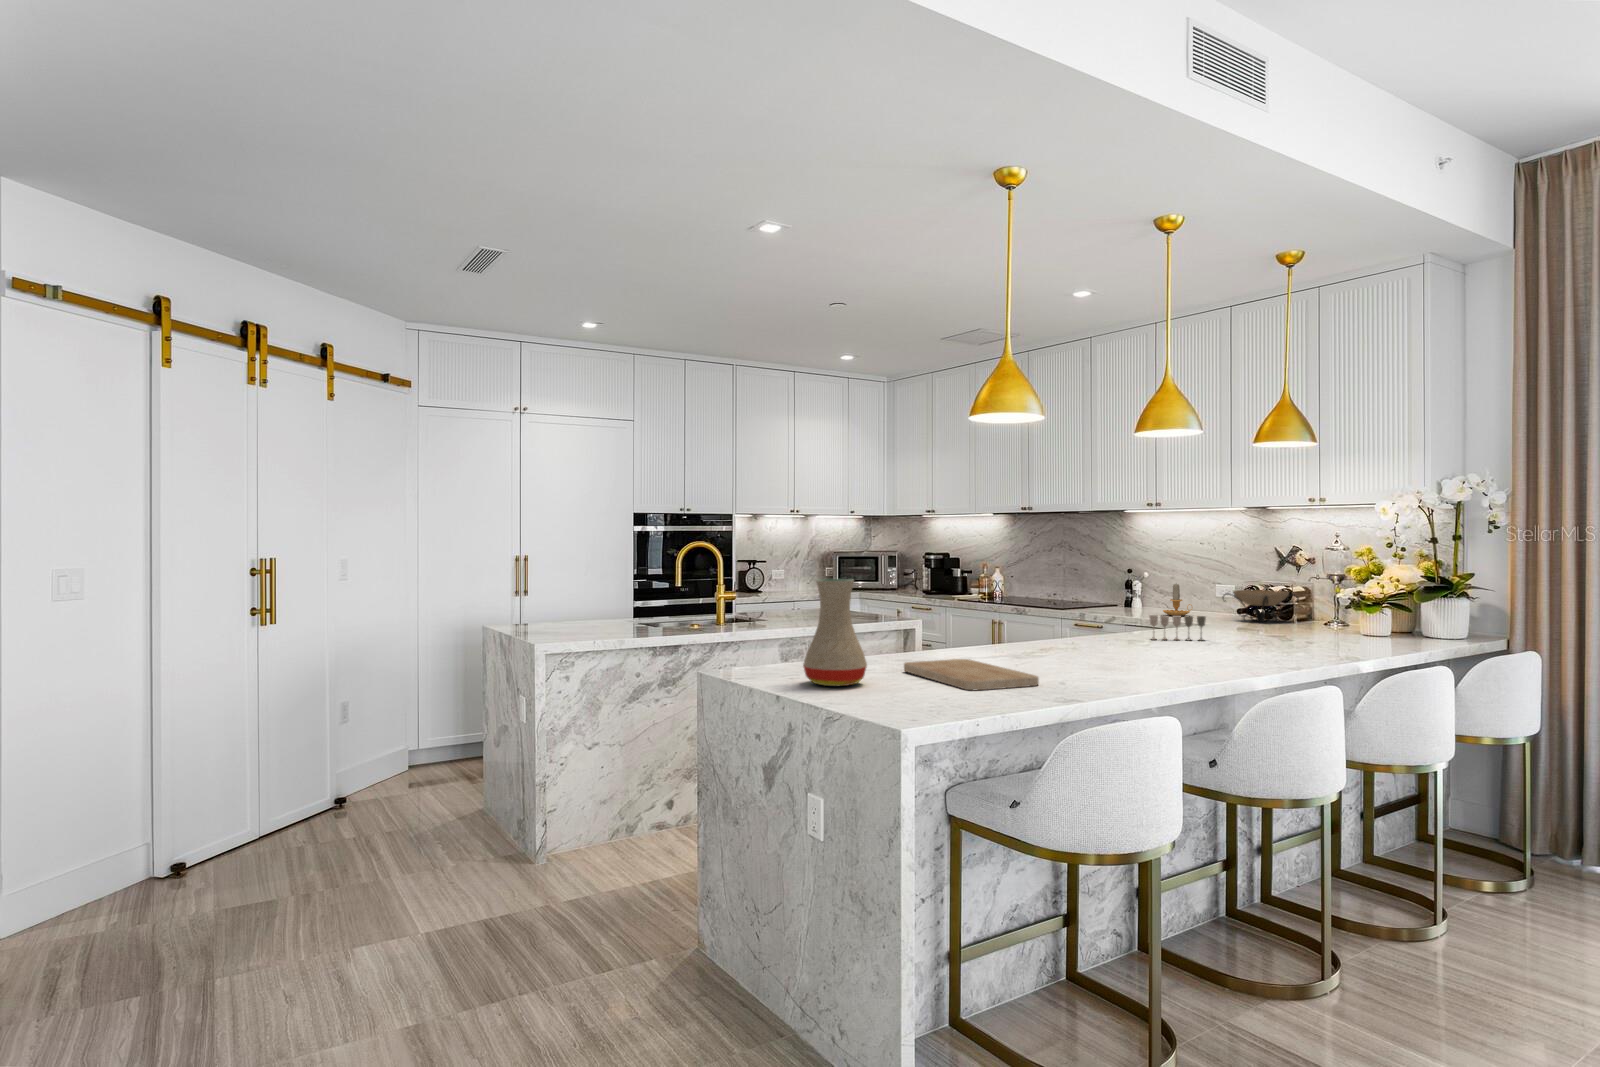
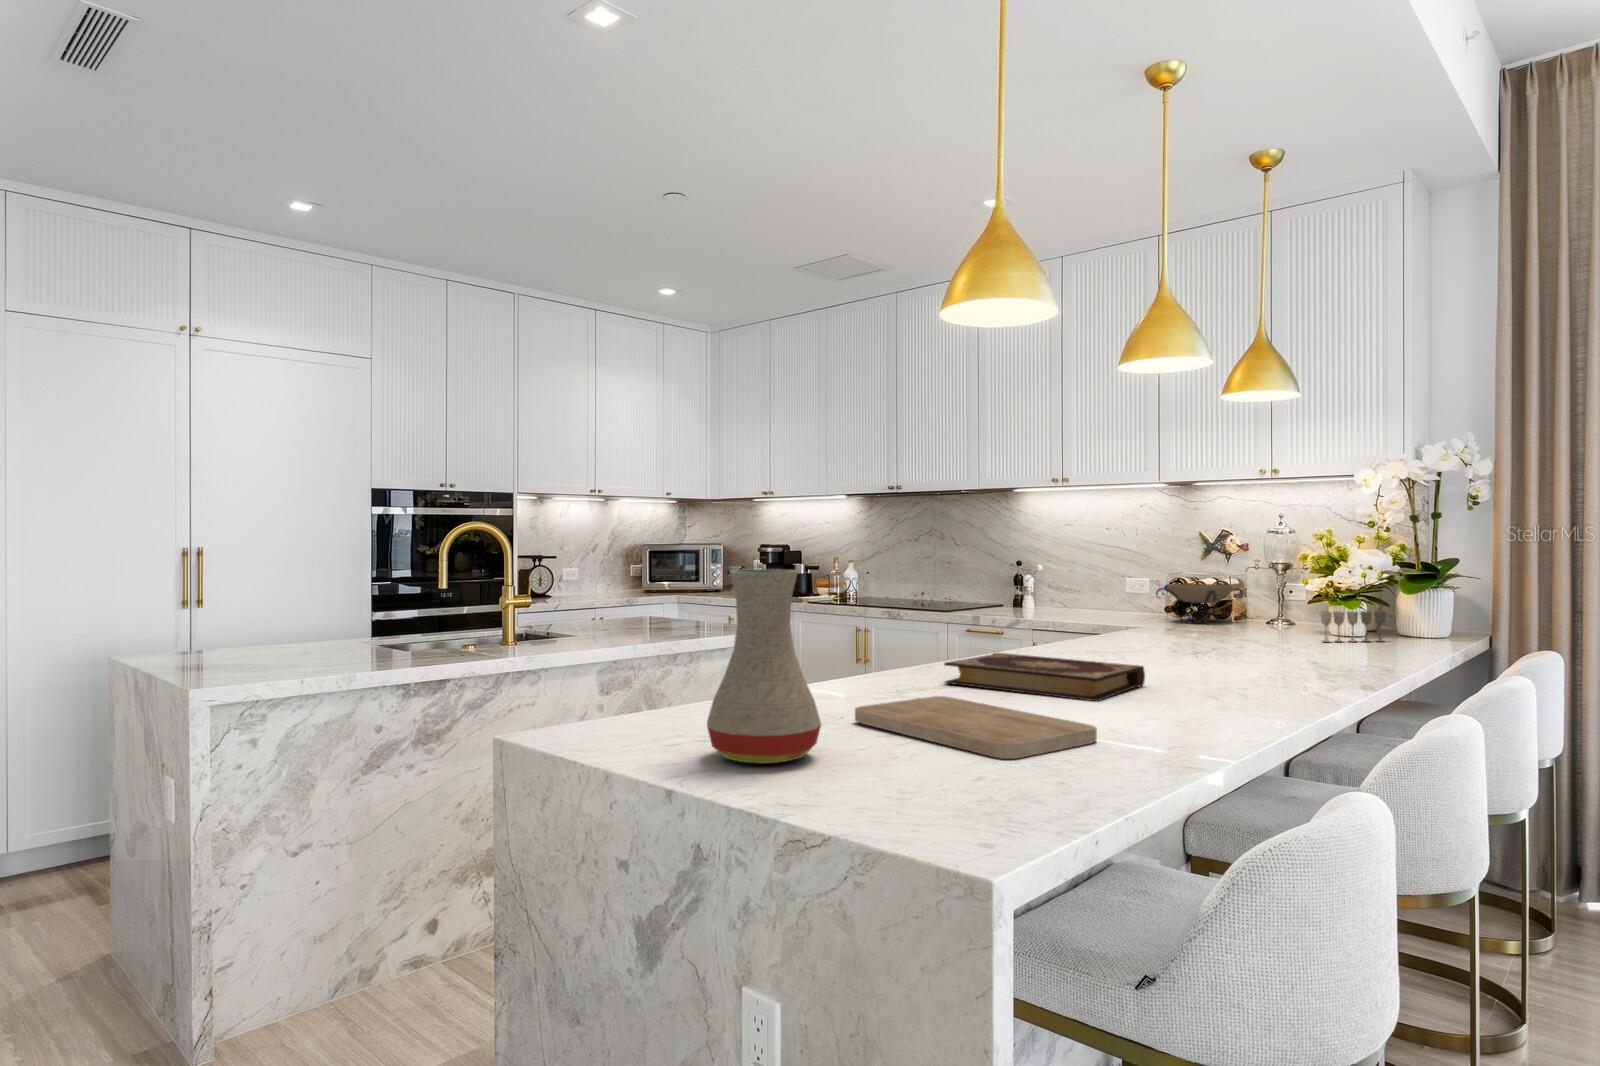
candle: present [1163,584,1193,616] -> none [1075,576,1109,617]
wine glass: present [1149,615,1206,641] -> present [1321,611,1386,642]
book: none [988,636,1127,667] -> present [944,653,1145,702]

